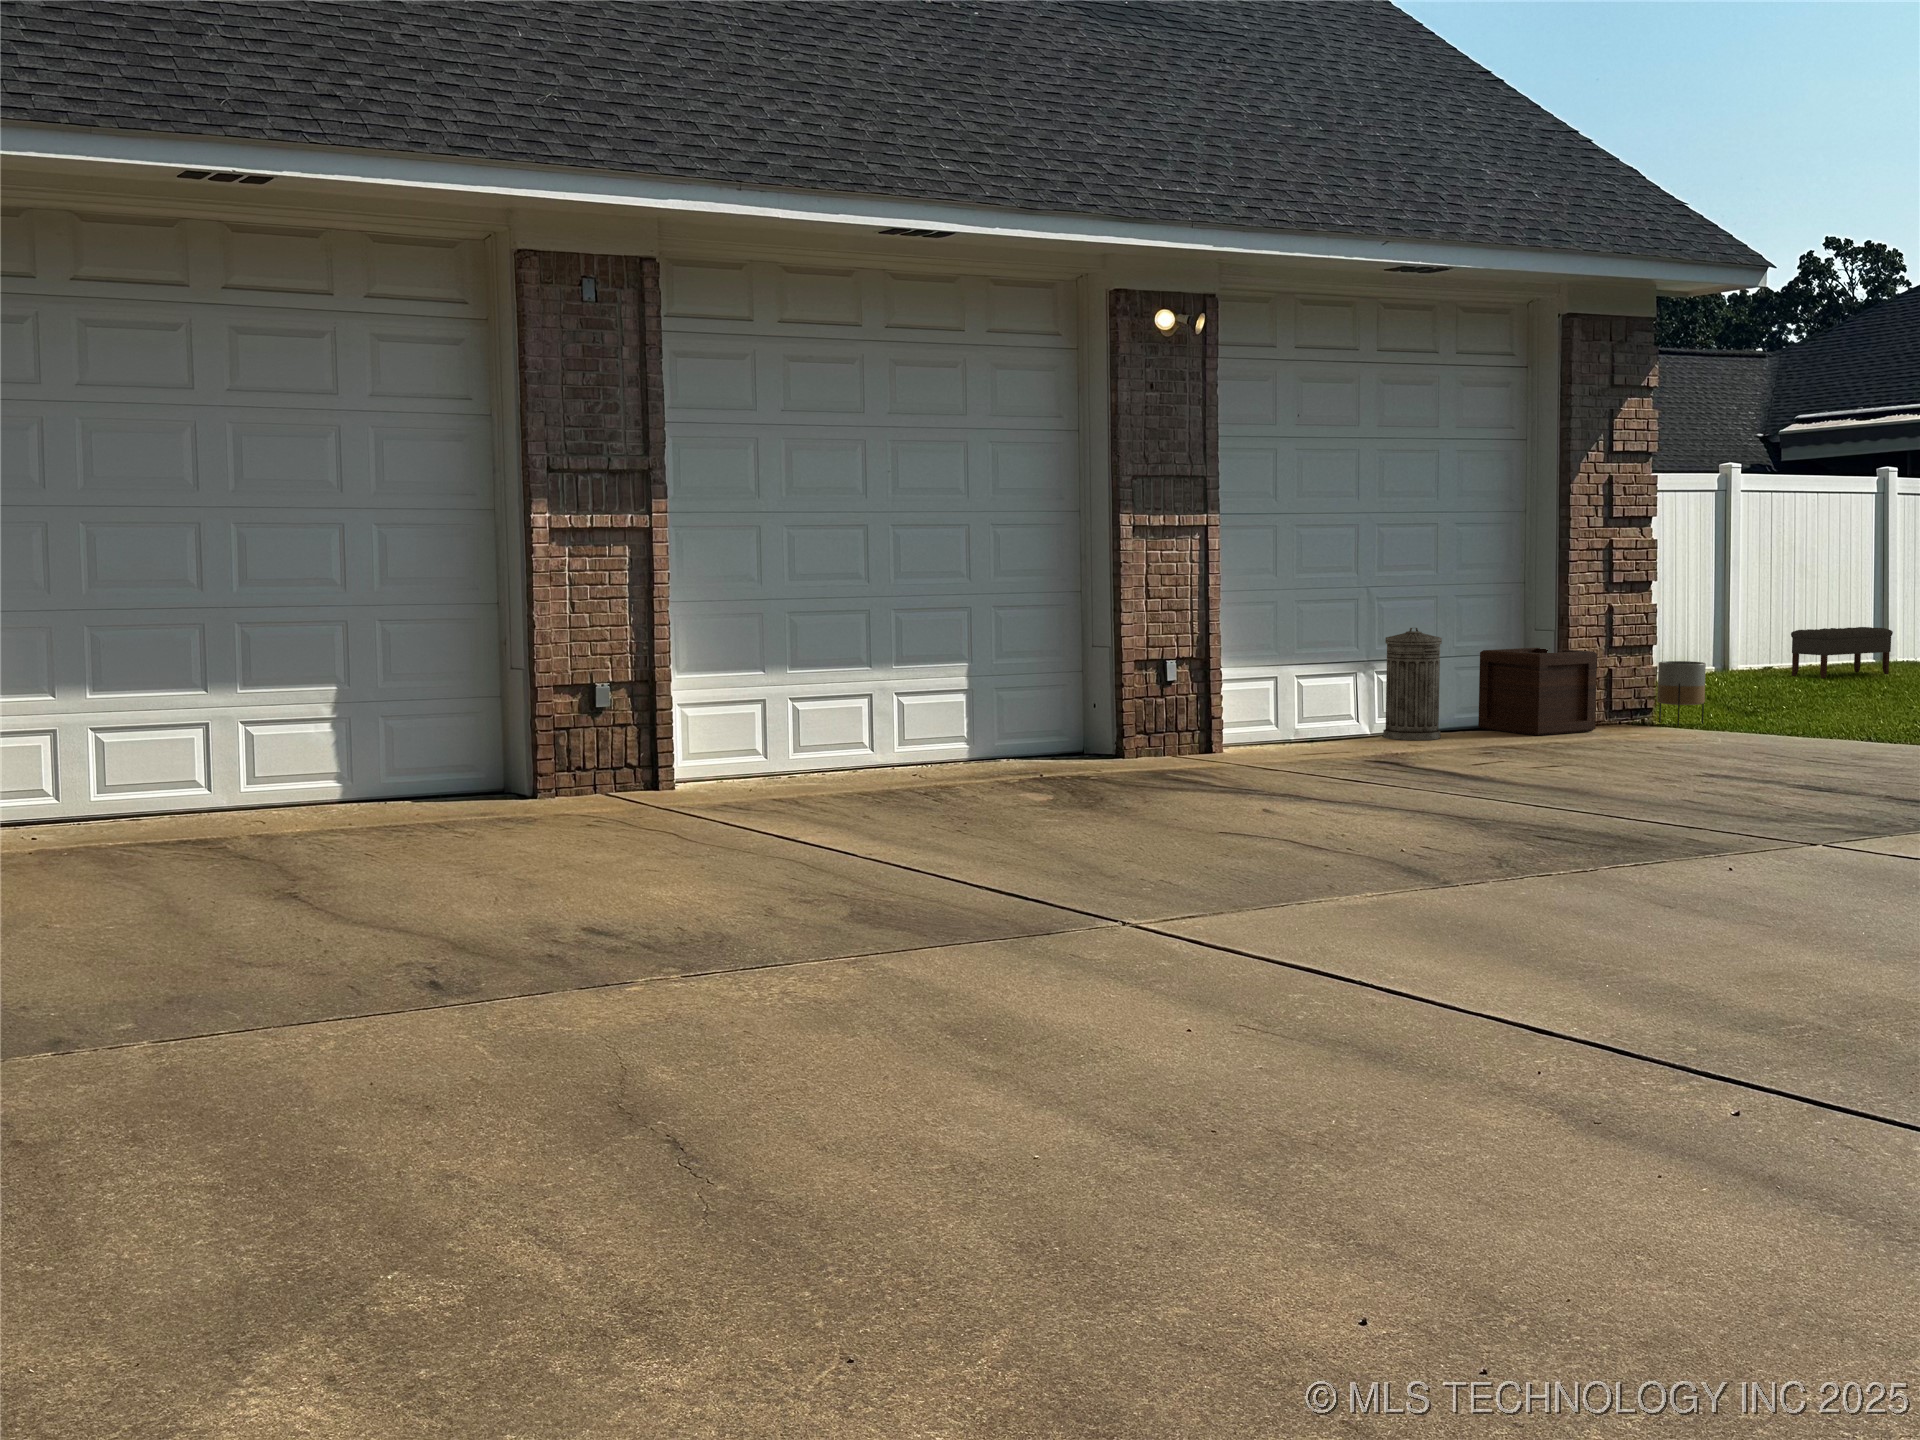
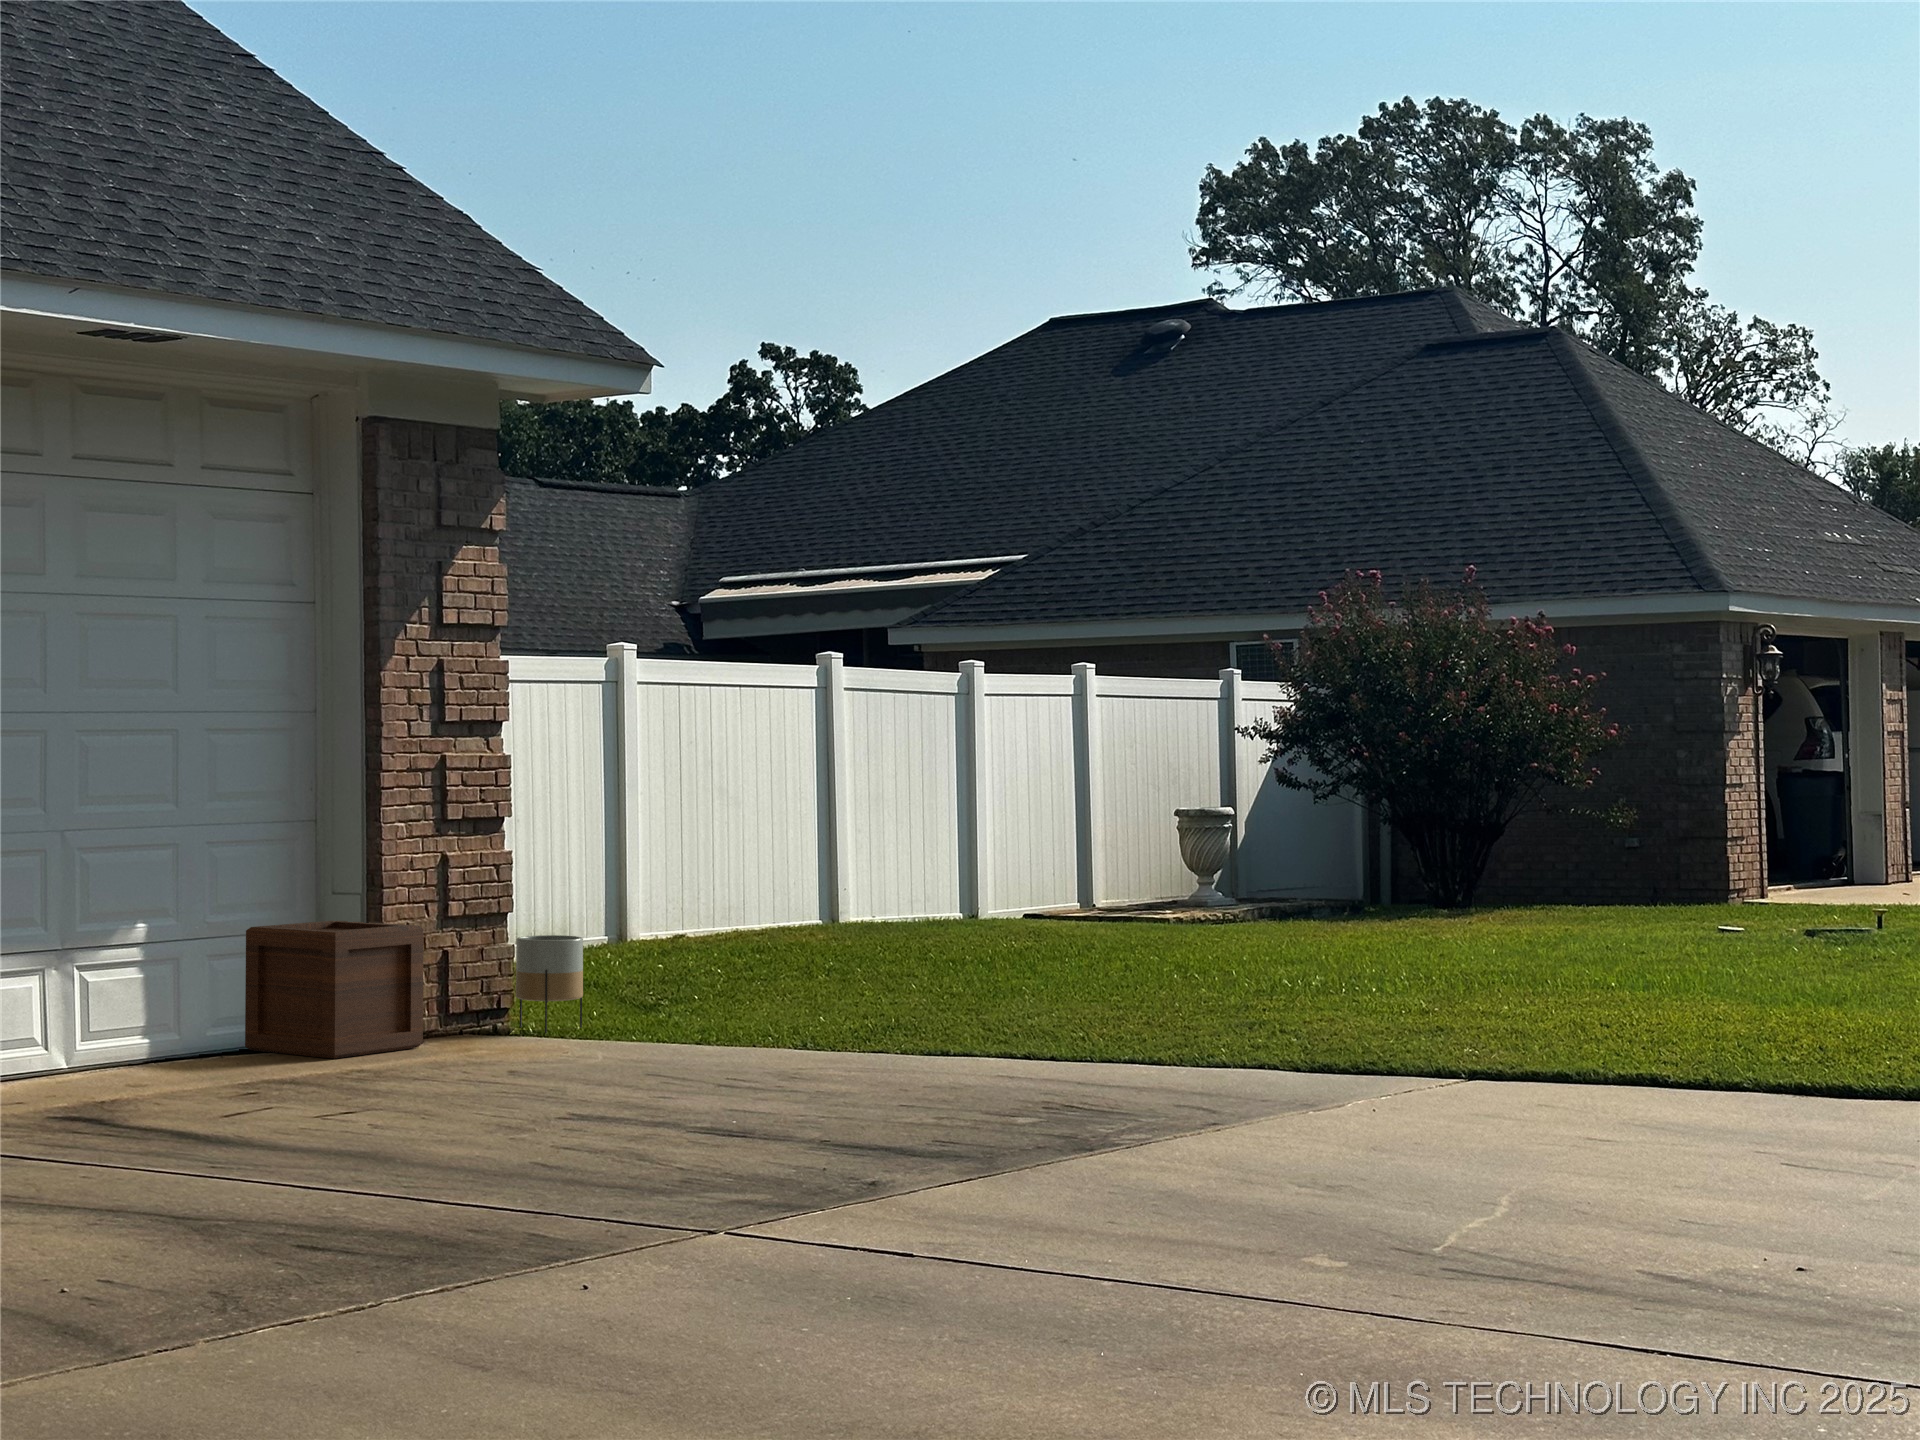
bench: present [1791,627,1893,678] -> none [710,874,842,947]
trash can: present [1383,628,1442,740] -> none [88,895,180,1076]

